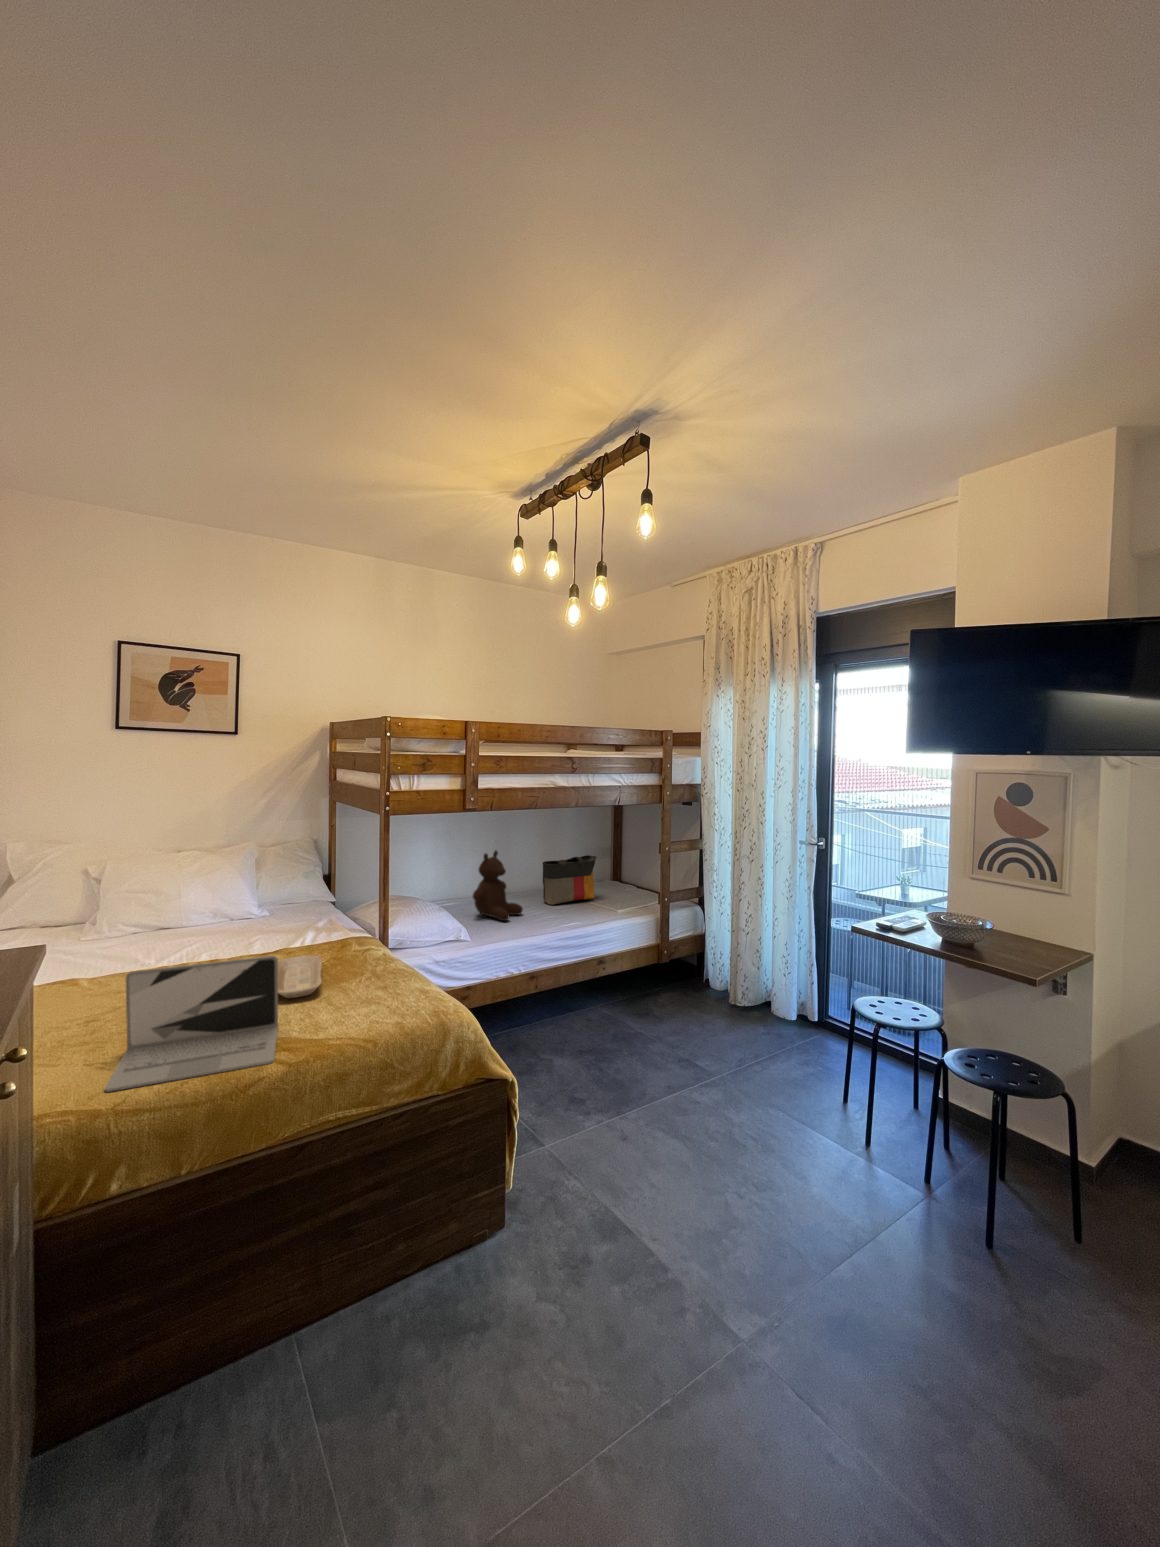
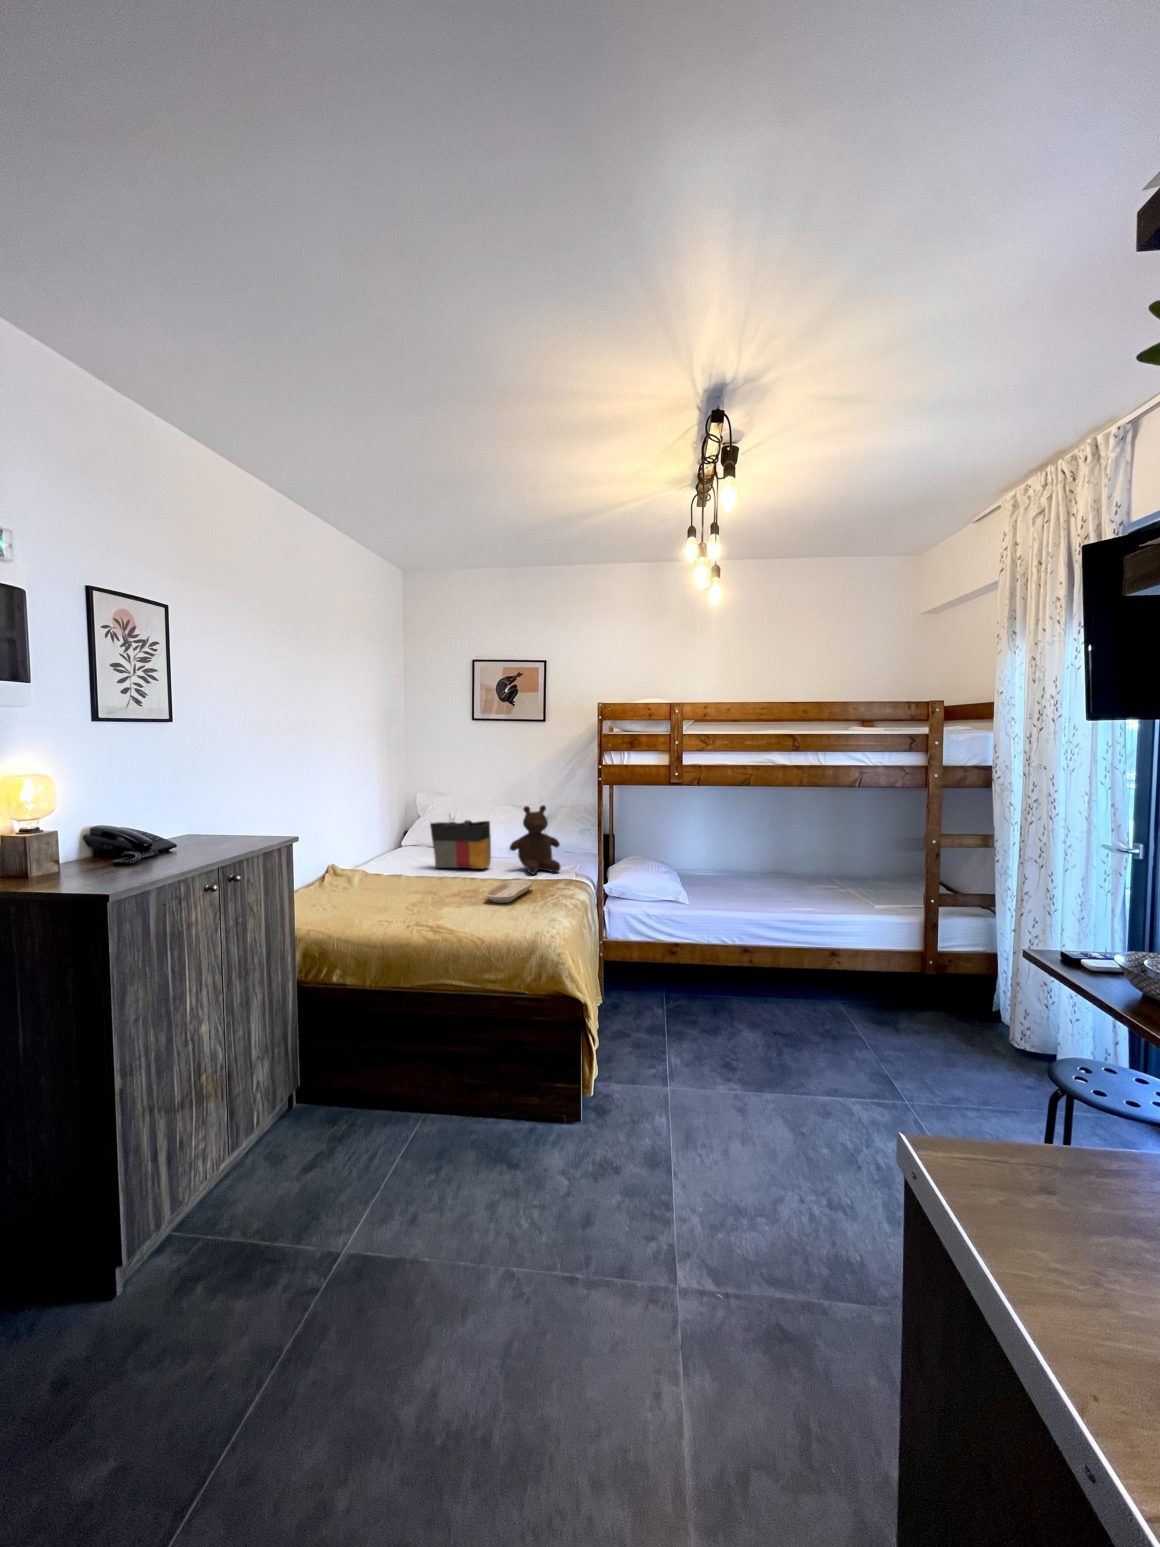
teddy bear: present [473,851,523,921] -> present [510,805,561,874]
tote bag: present [543,855,597,905] -> present [430,820,491,869]
laptop: present [105,956,278,1092] -> none [365,858,469,928]

